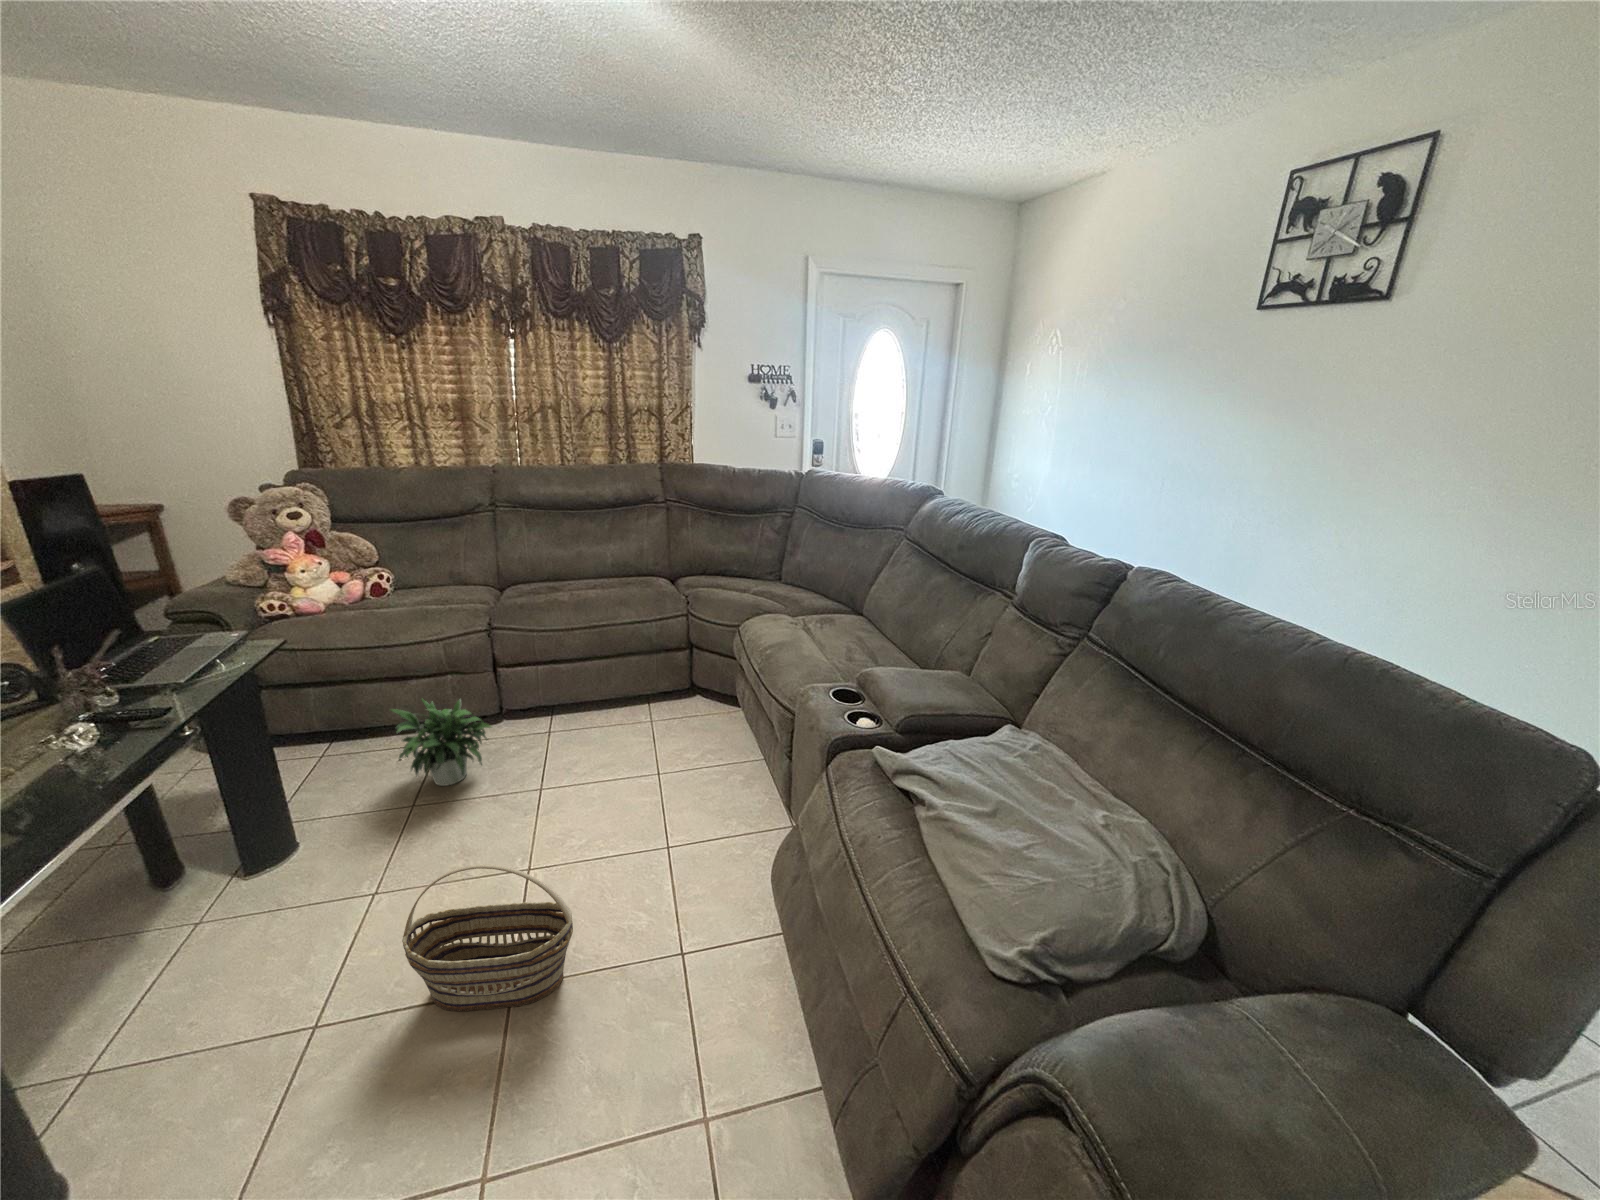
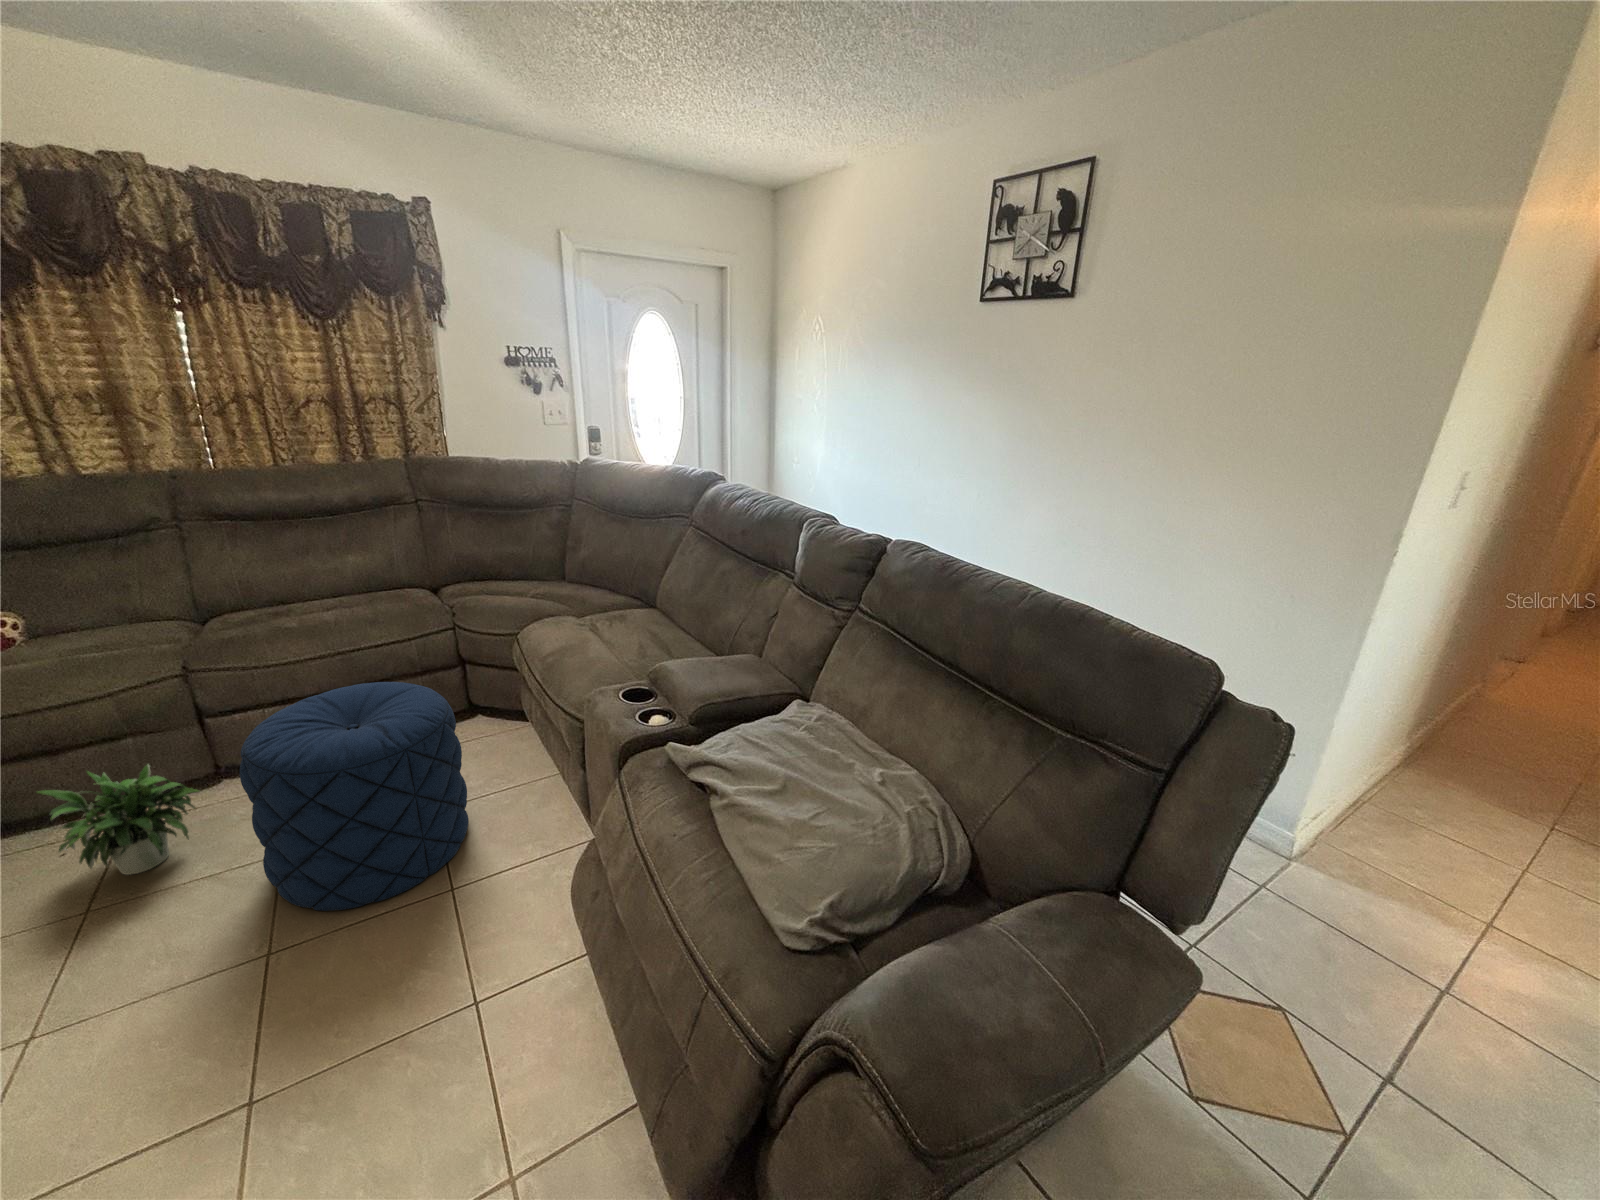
pouf: none [524,655,689,852] -> present [240,682,469,911]
basket: present [402,865,573,1012] -> none [83,940,326,1126]

